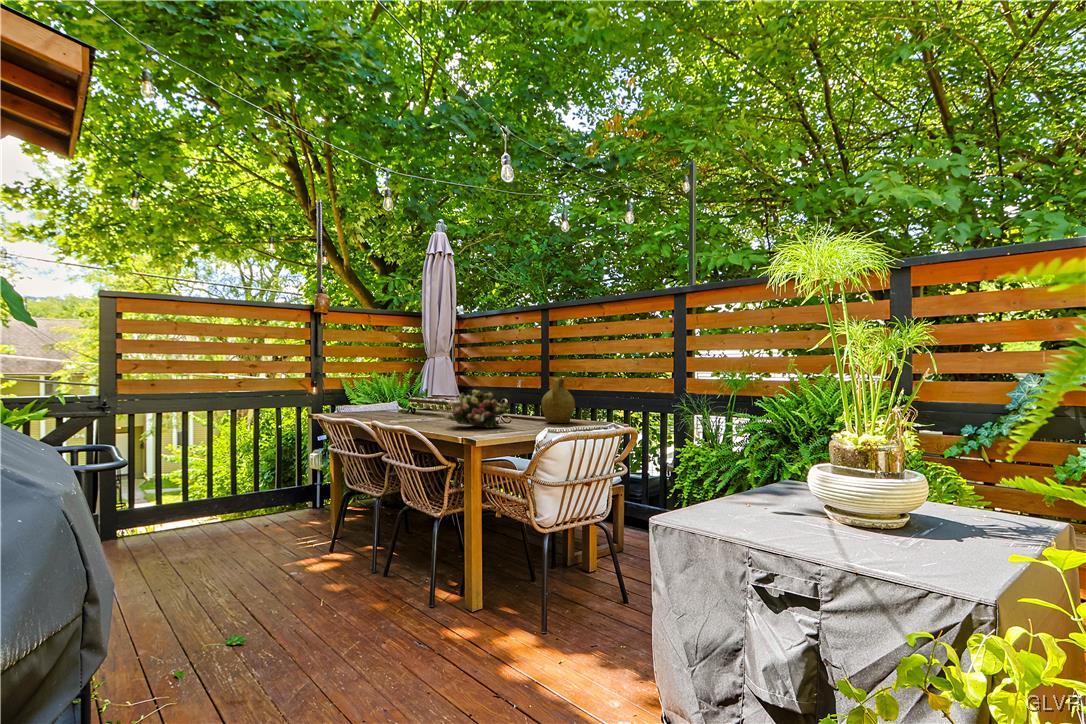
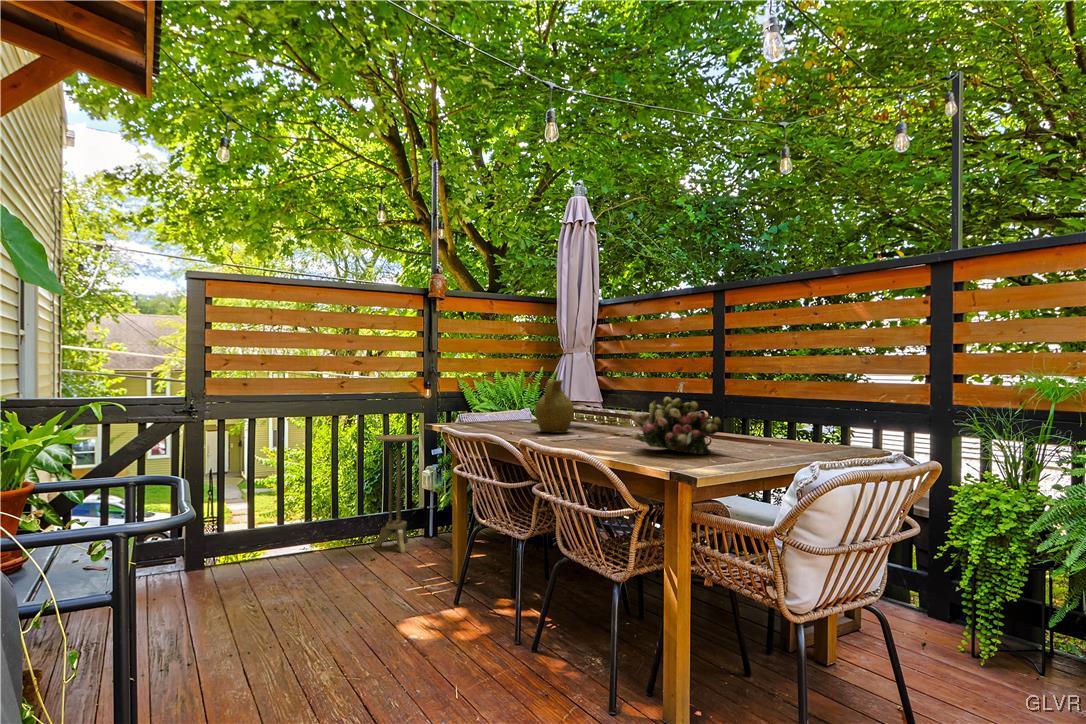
pitcher: present [542,378,575,423] -> present [535,380,574,433]
side table: none [268,424,307,519] -> present [374,435,419,553]

